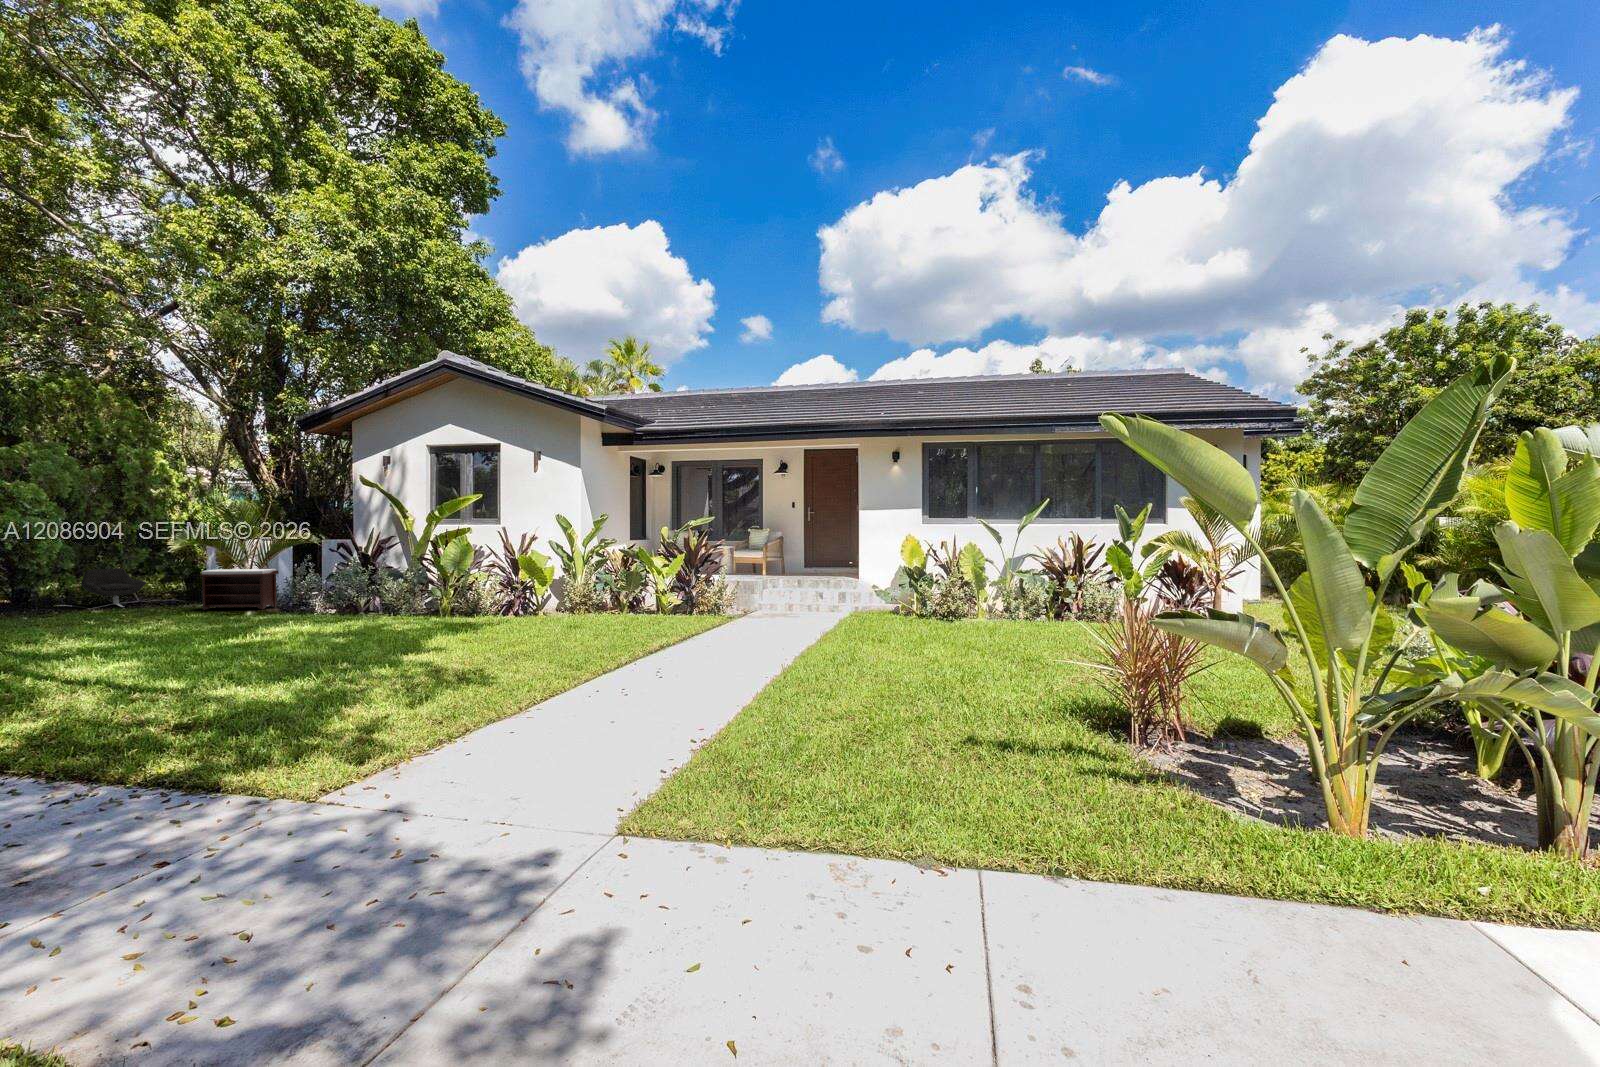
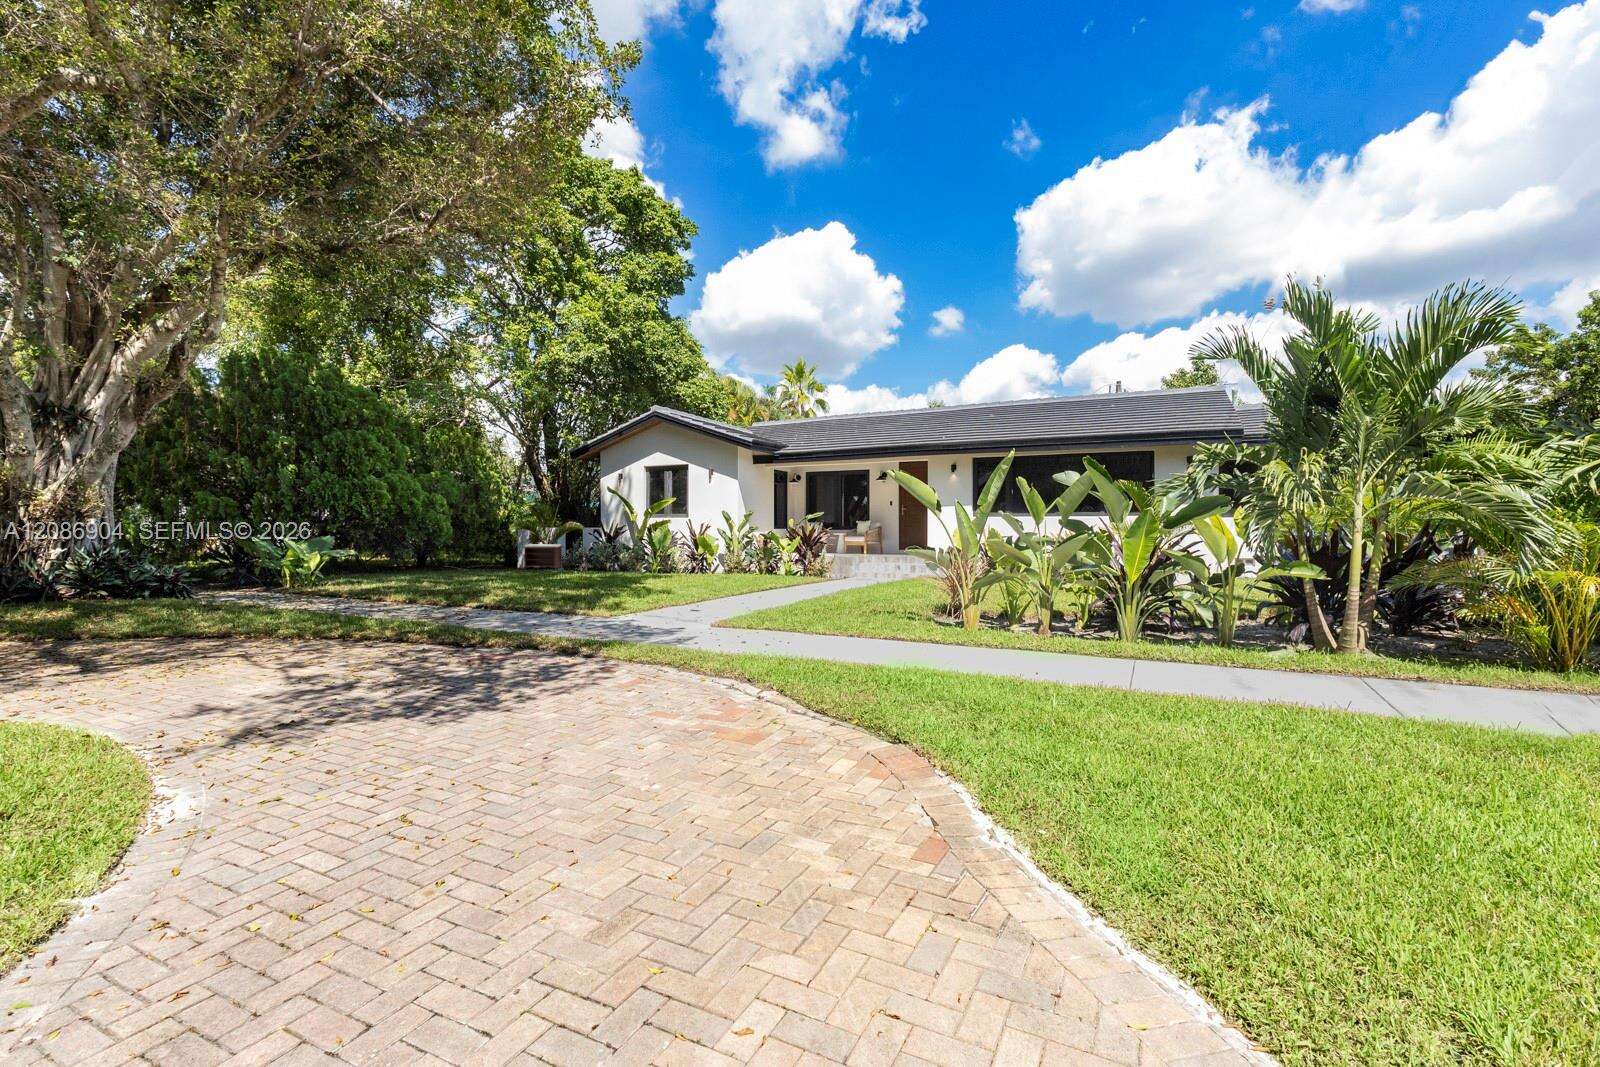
lounge chair: present [81,568,146,607] -> none [463,543,494,566]

